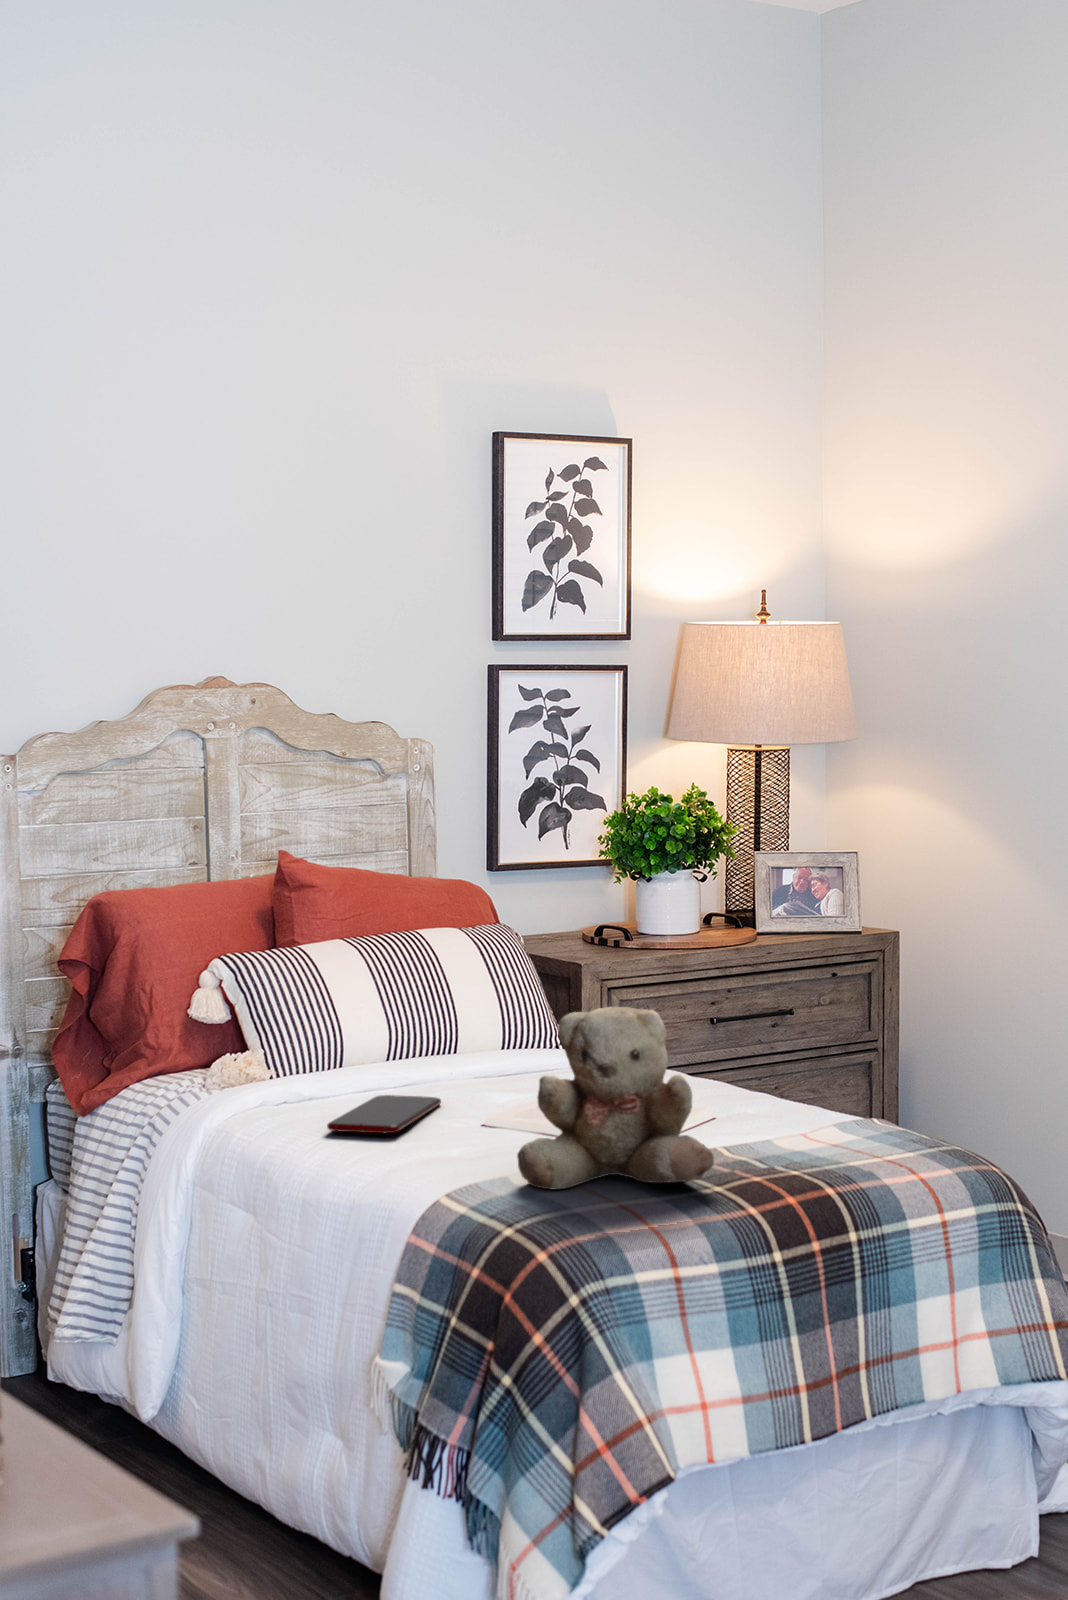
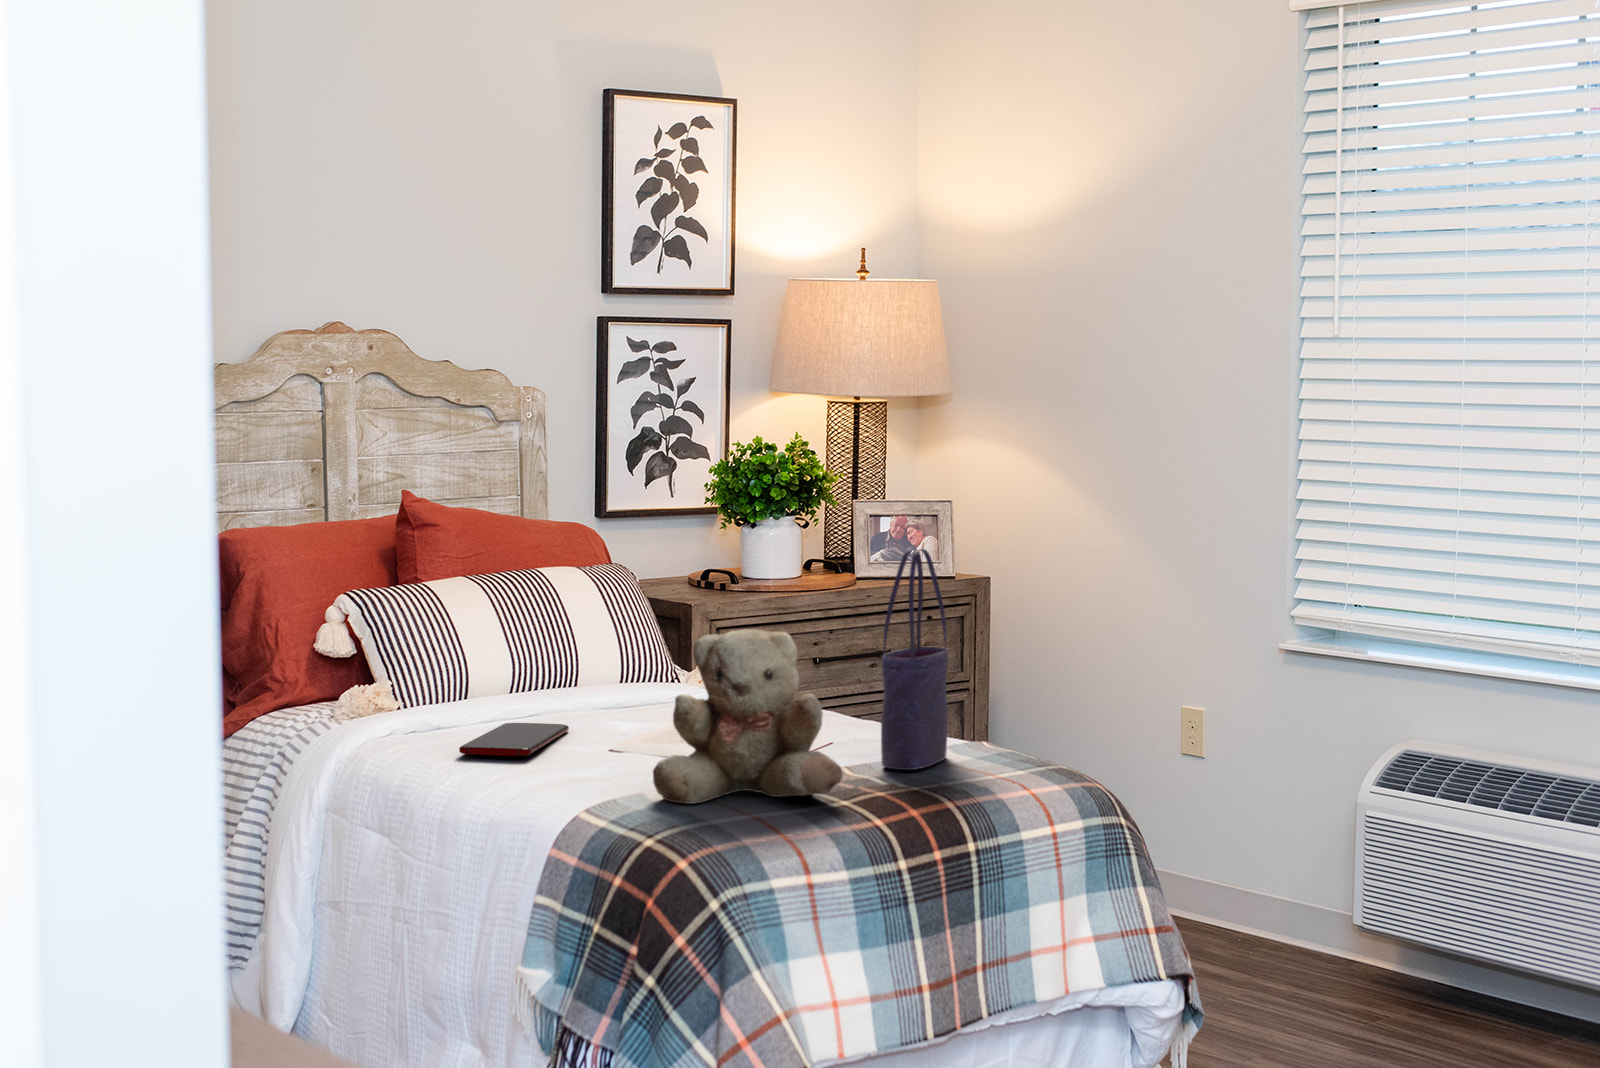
tote bag: none [759,916,833,1152] -> present [881,548,948,770]

